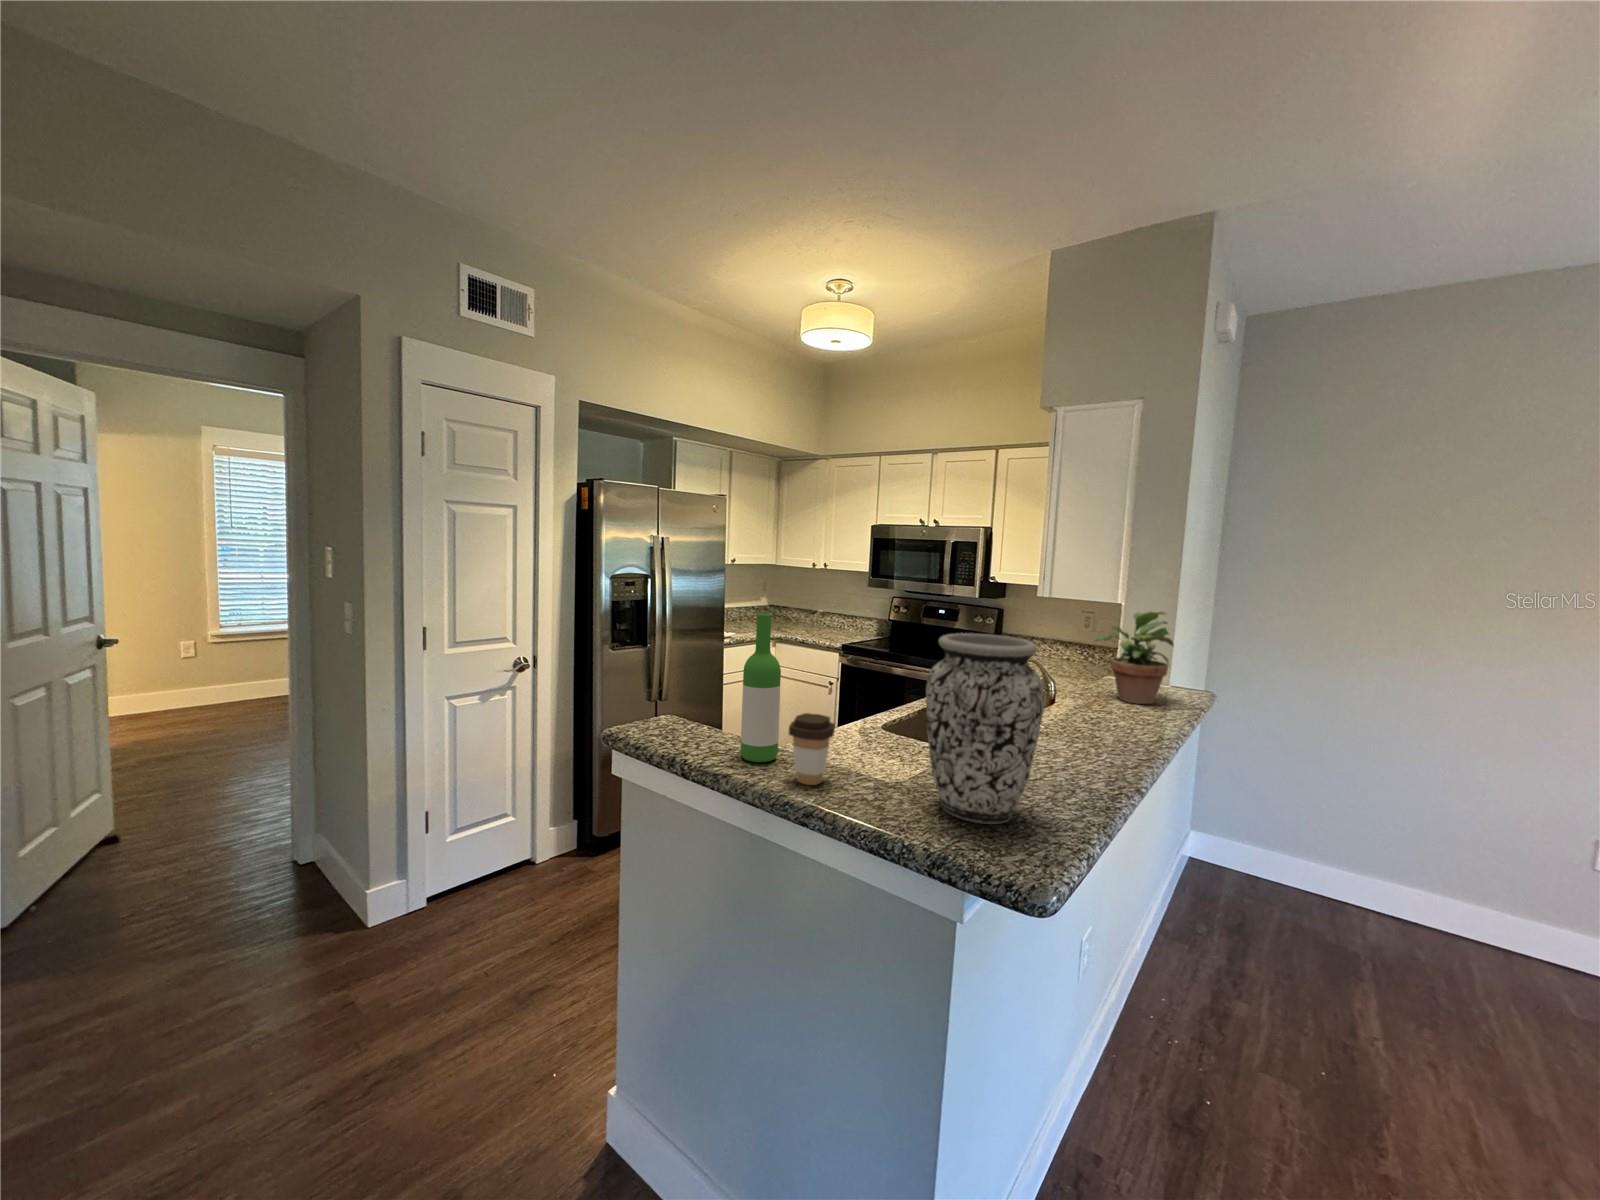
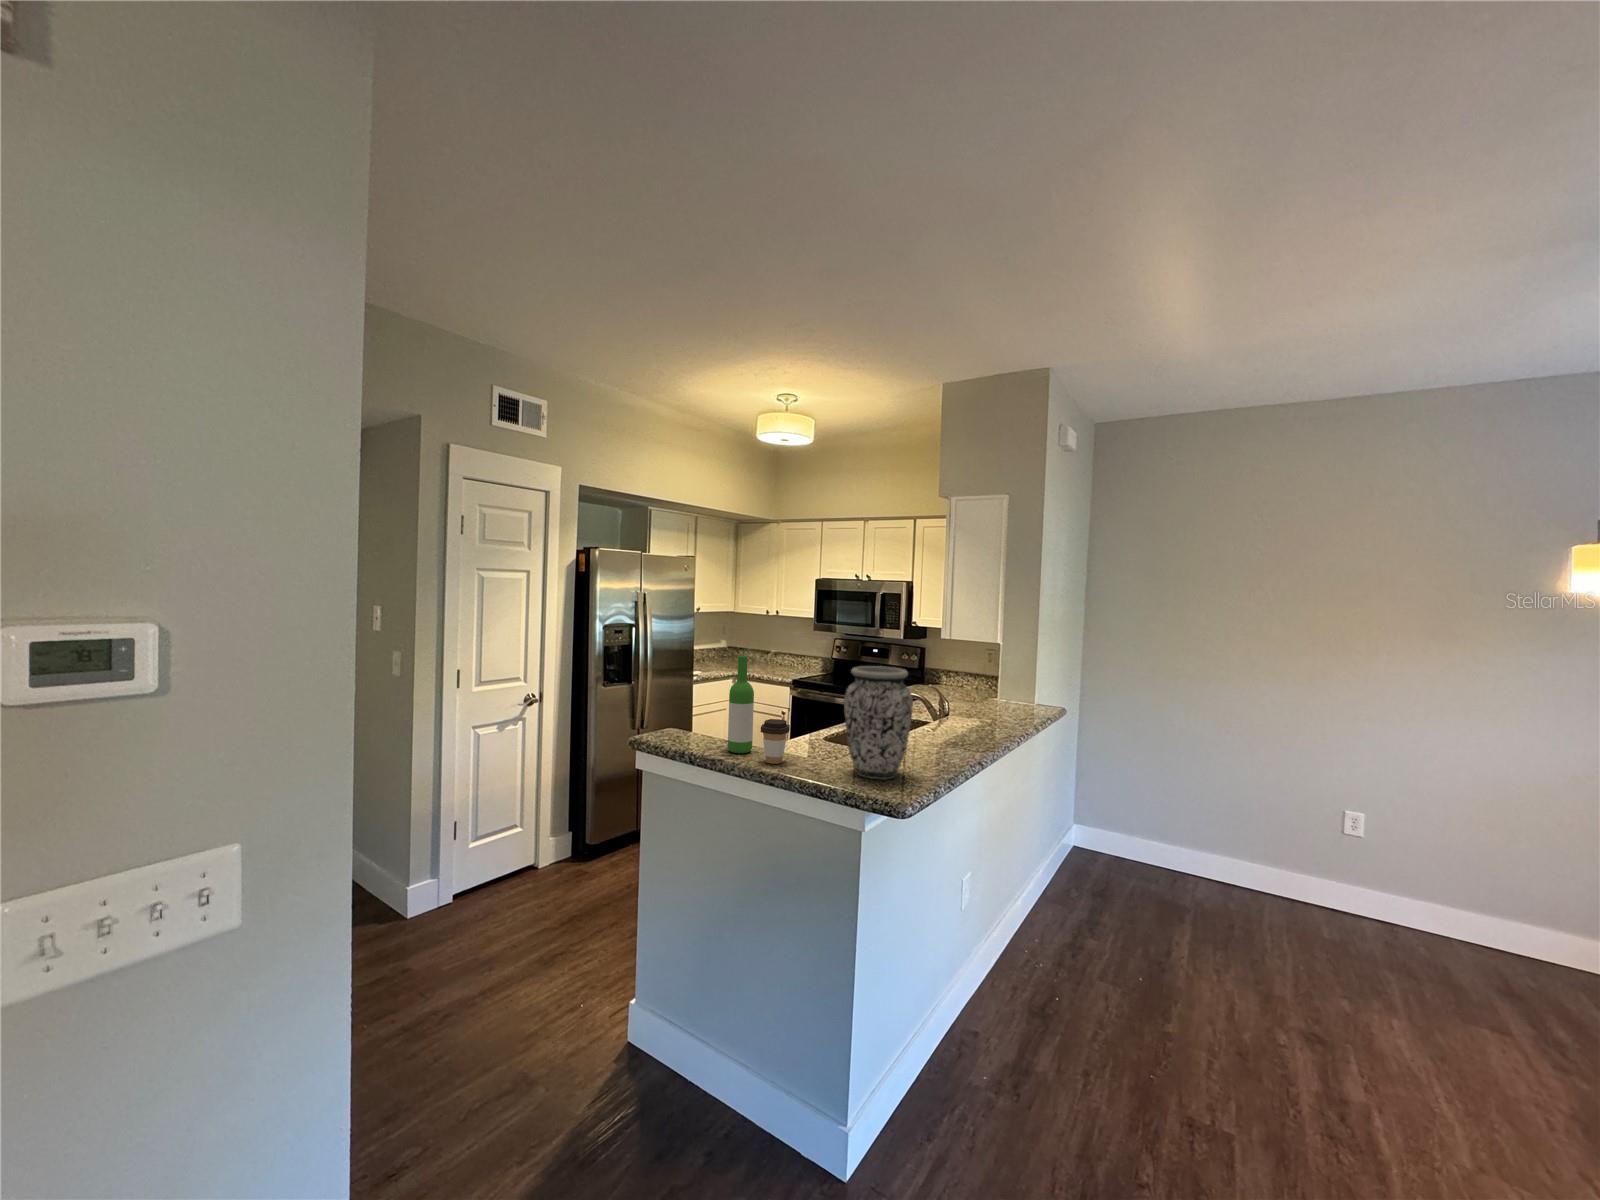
potted plant: present [1093,611,1174,704] -> none [977,649,1032,717]

